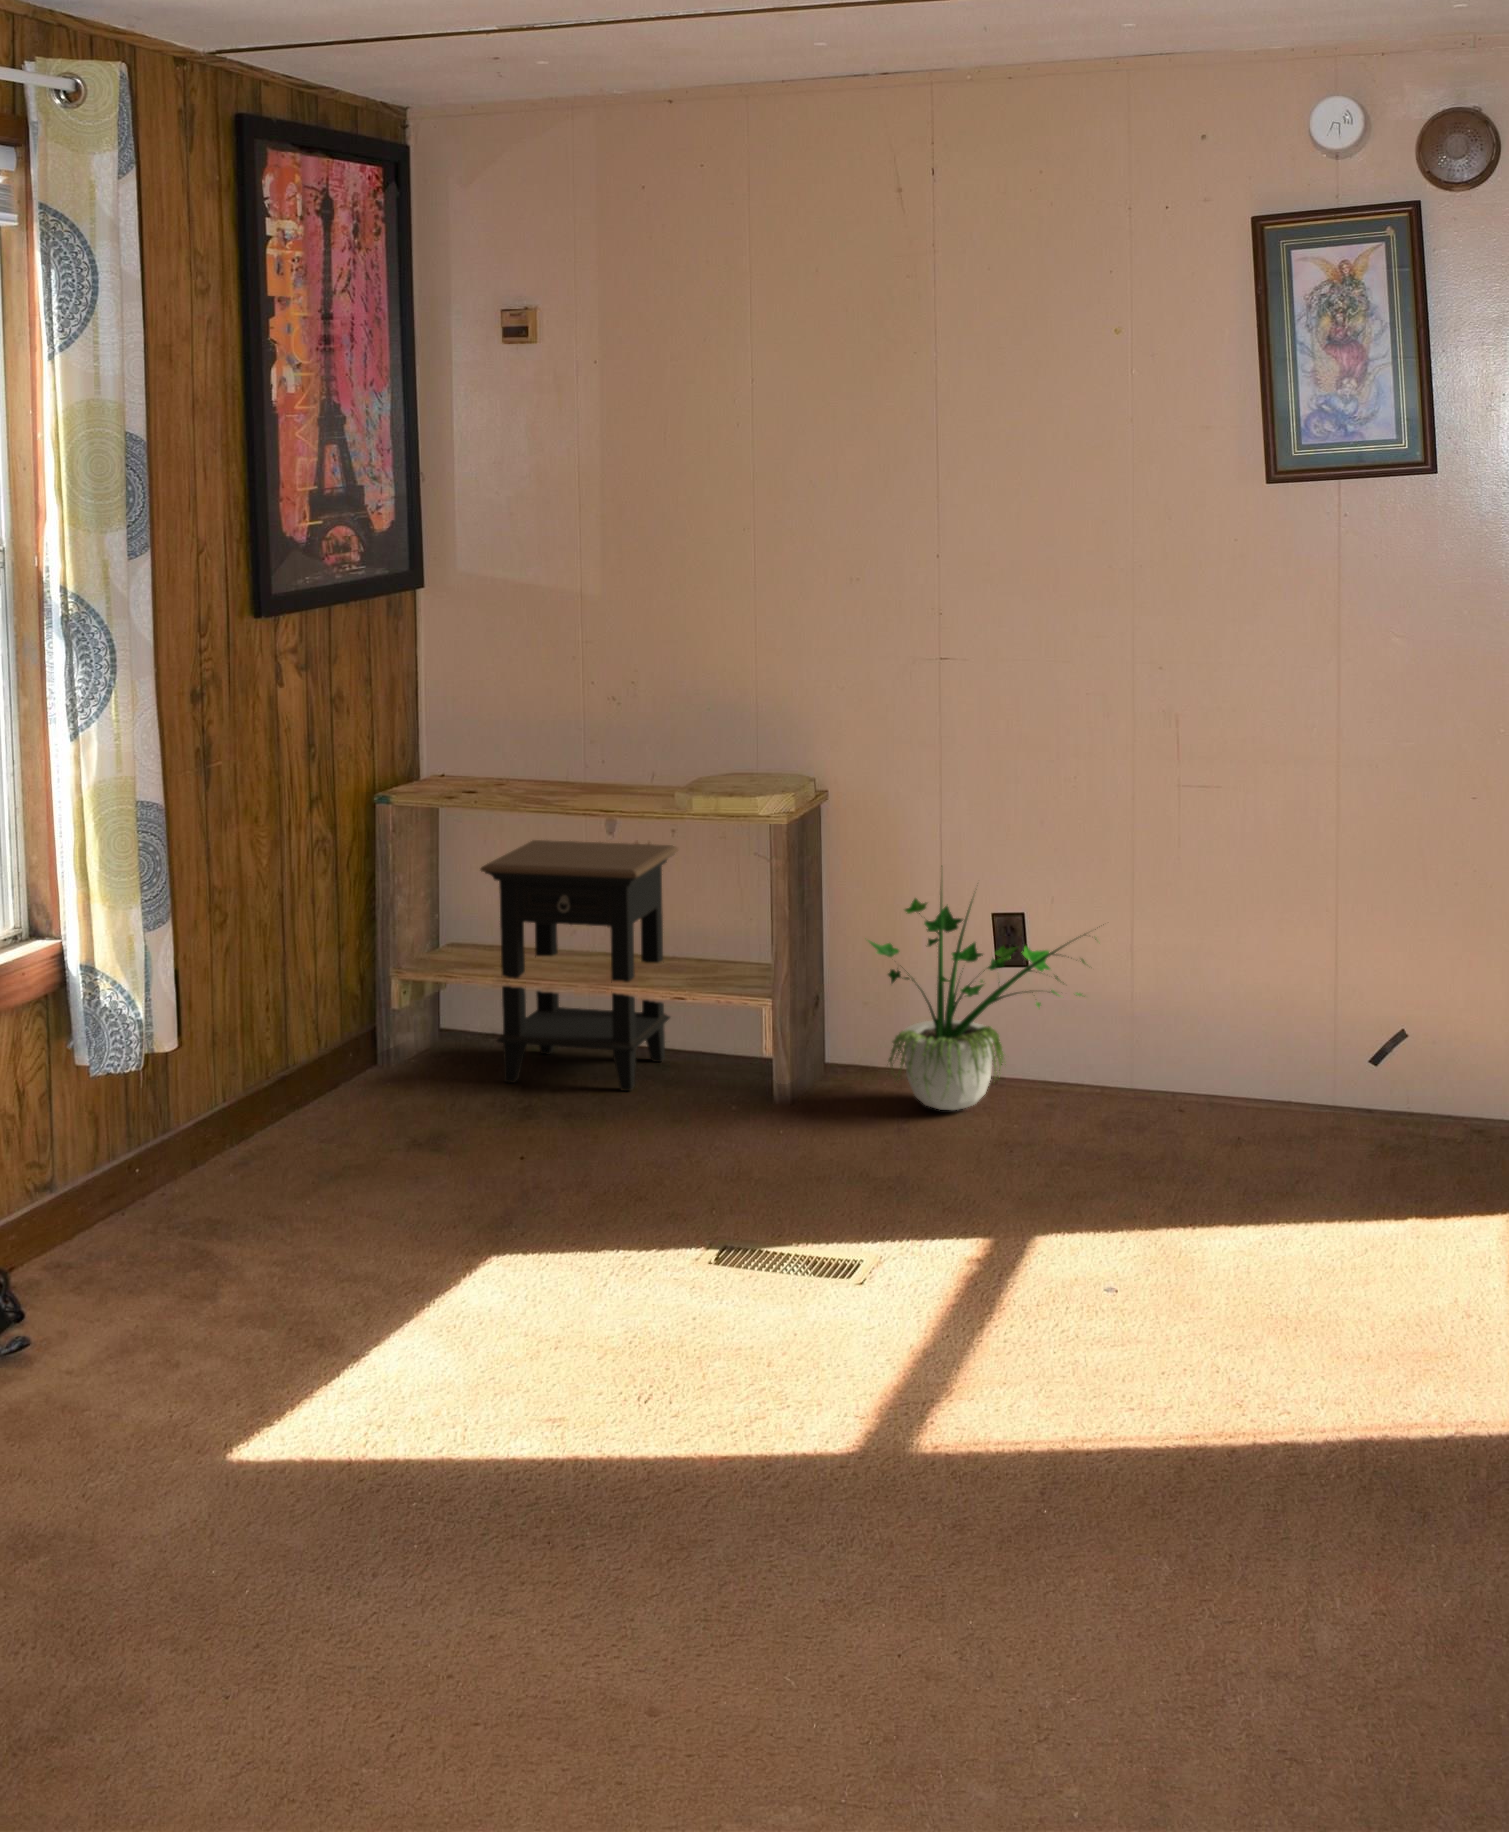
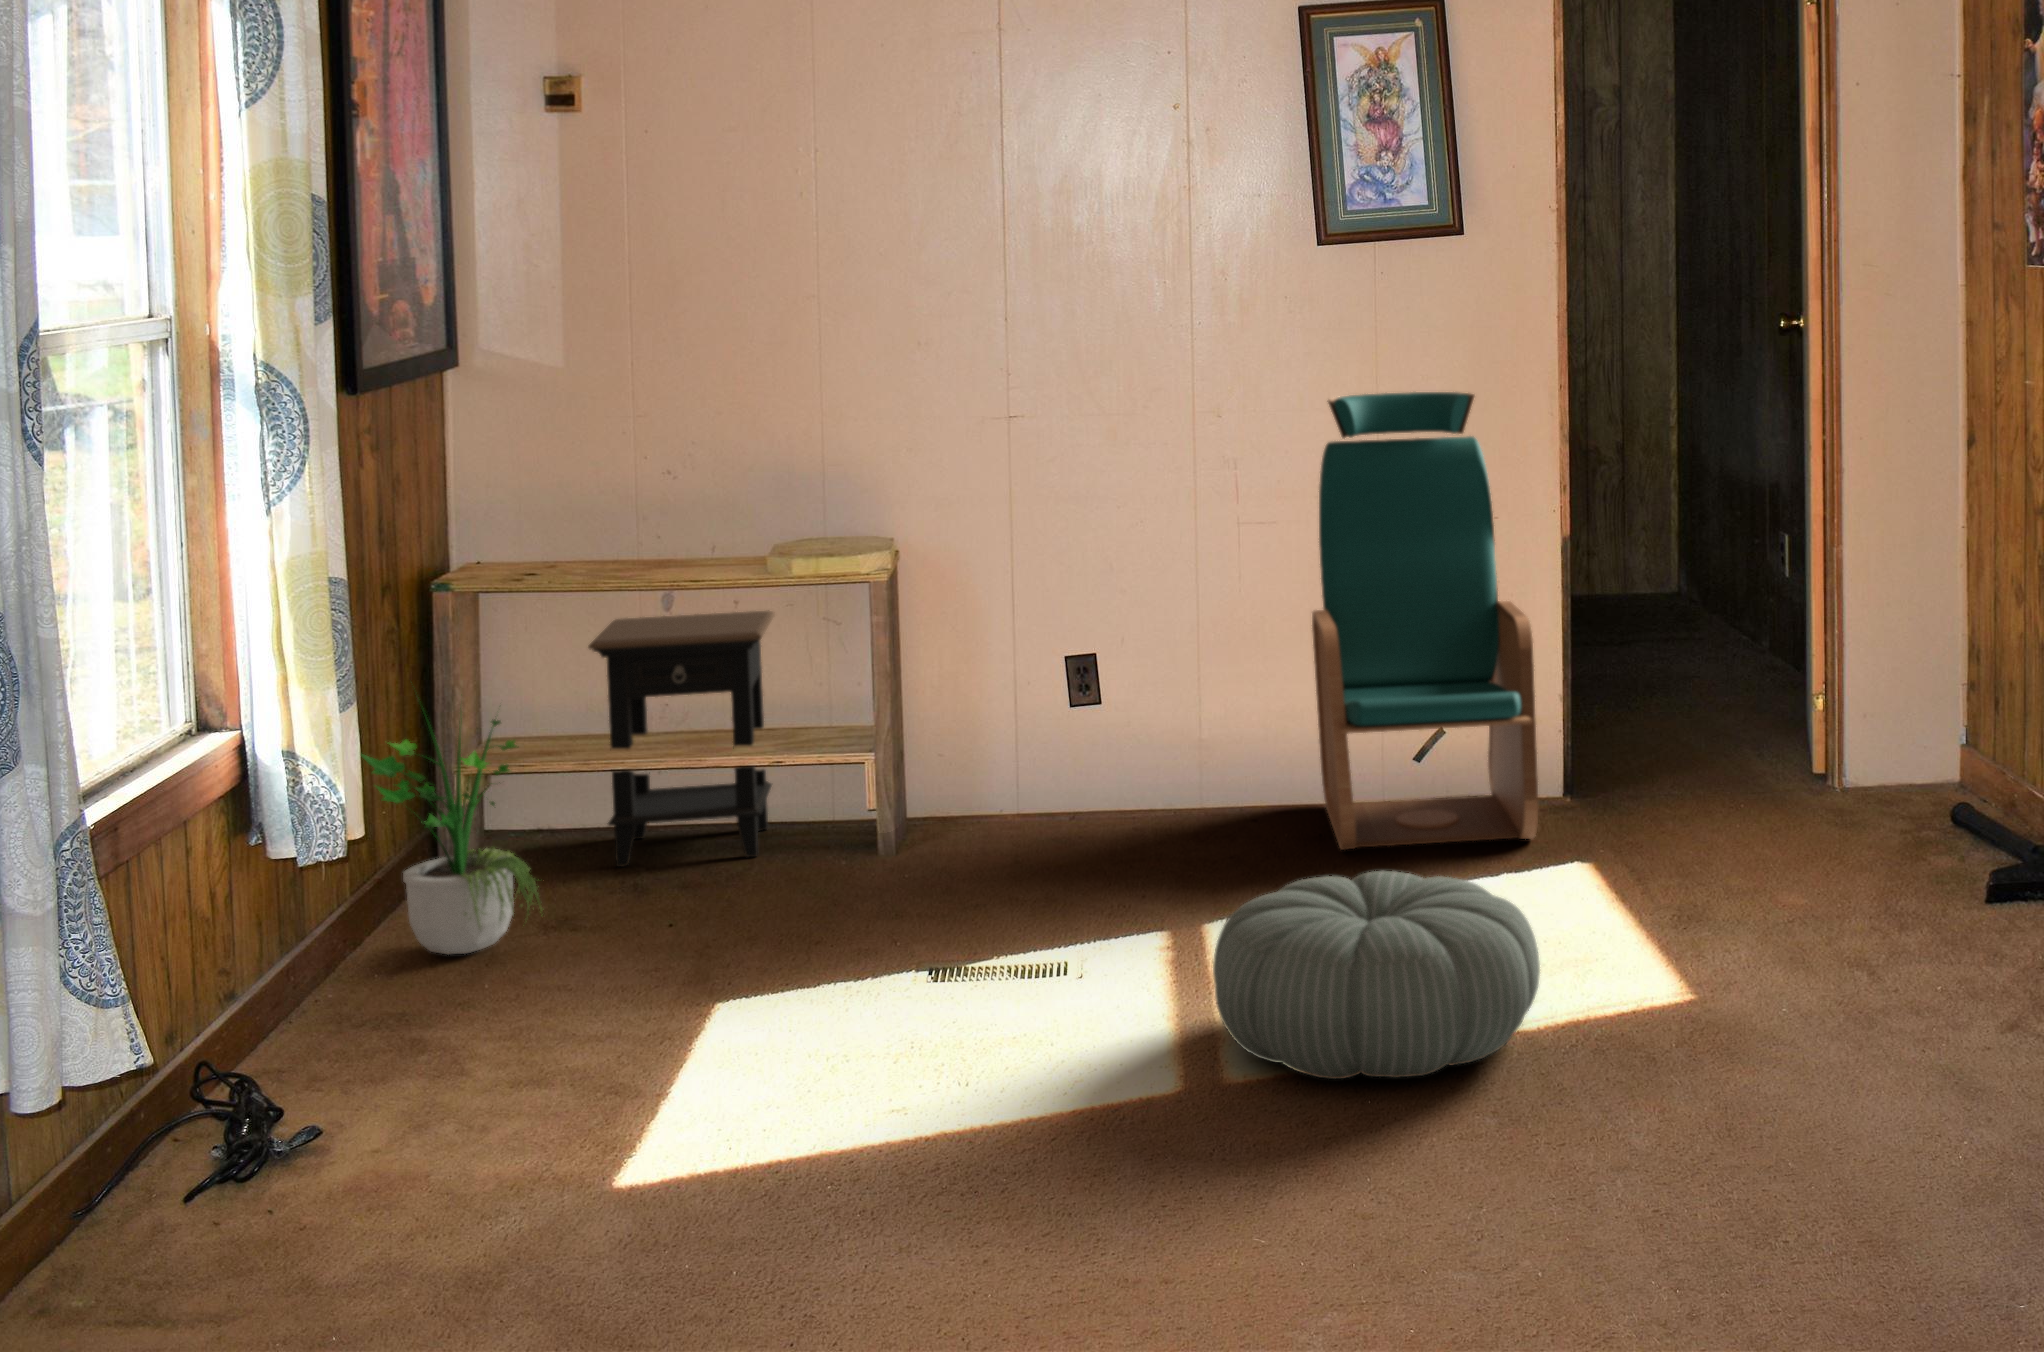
armchair: none [1202,663,1455,1203] -> present [1312,392,1538,850]
potted plant: present [869,893,1086,1110] -> present [361,697,542,954]
pouf: none [891,1238,1283,1506] -> present [1213,871,1540,1079]

